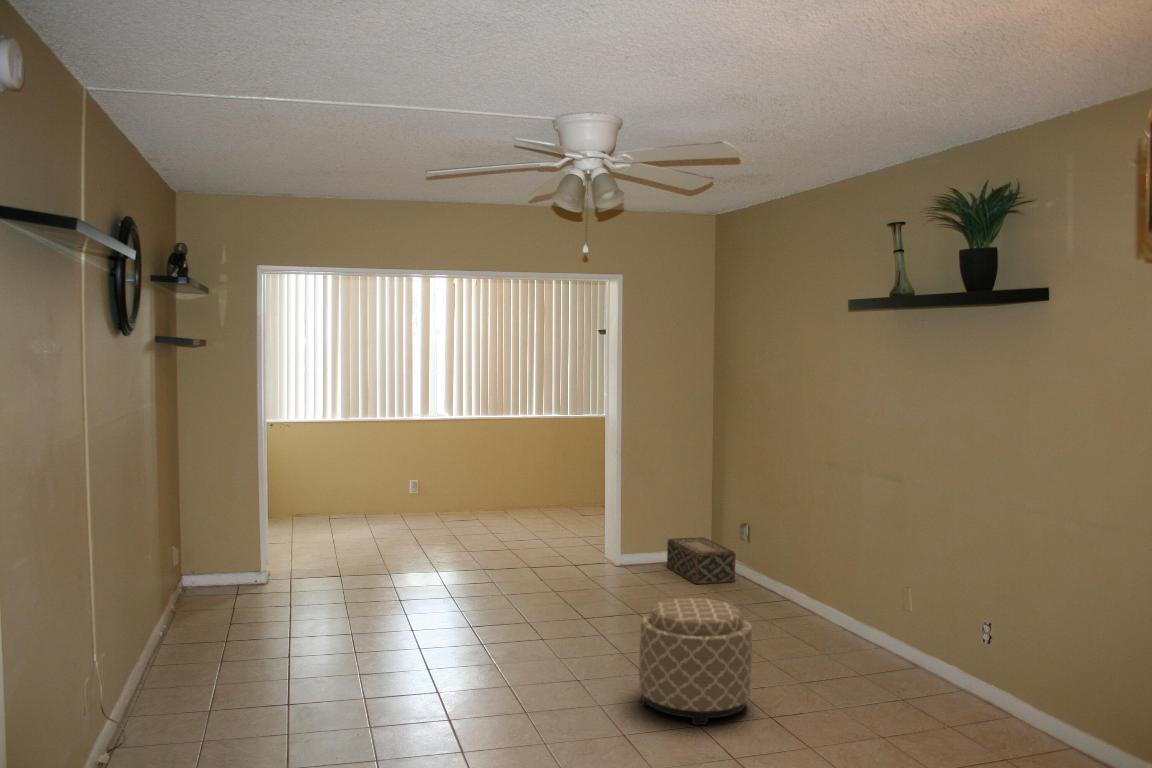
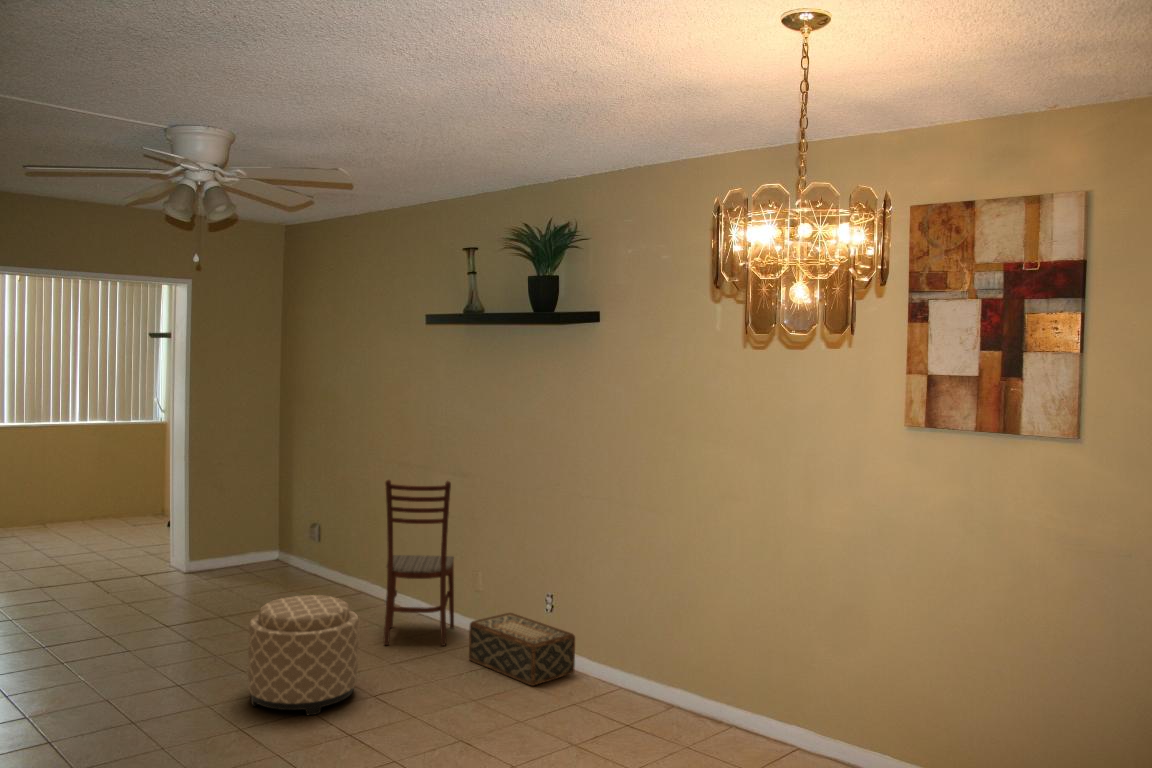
dining chair: none [790,482,874,673] -> present [383,480,454,646]
woven basket: present [667,537,736,584] -> present [469,613,575,686]

